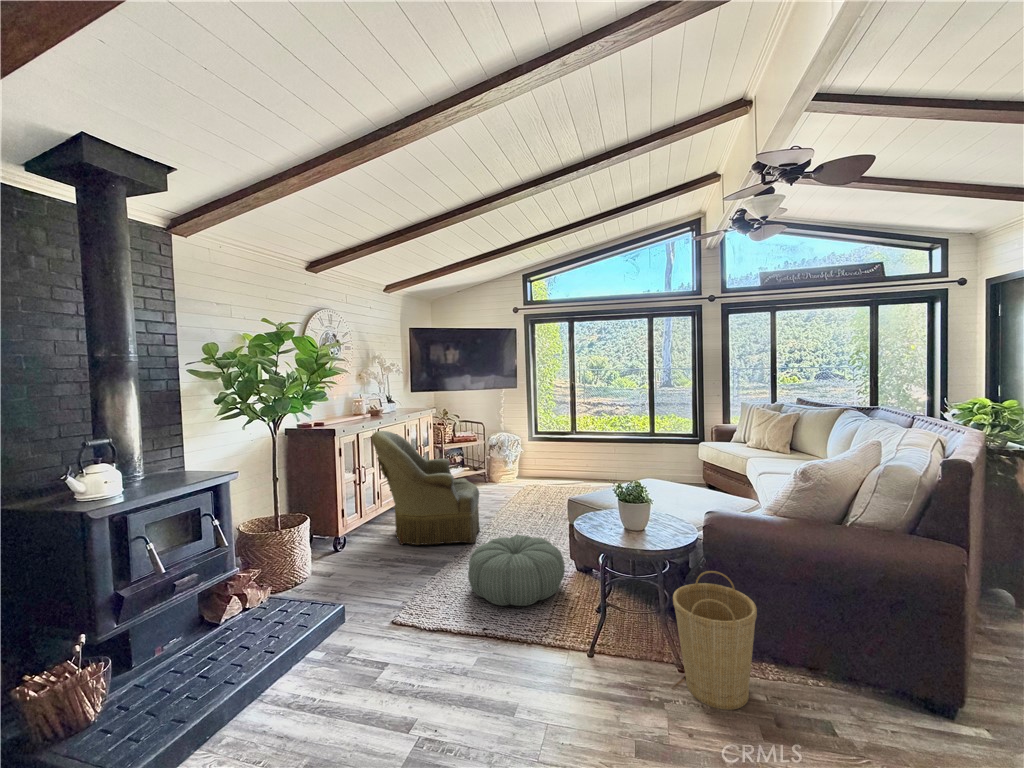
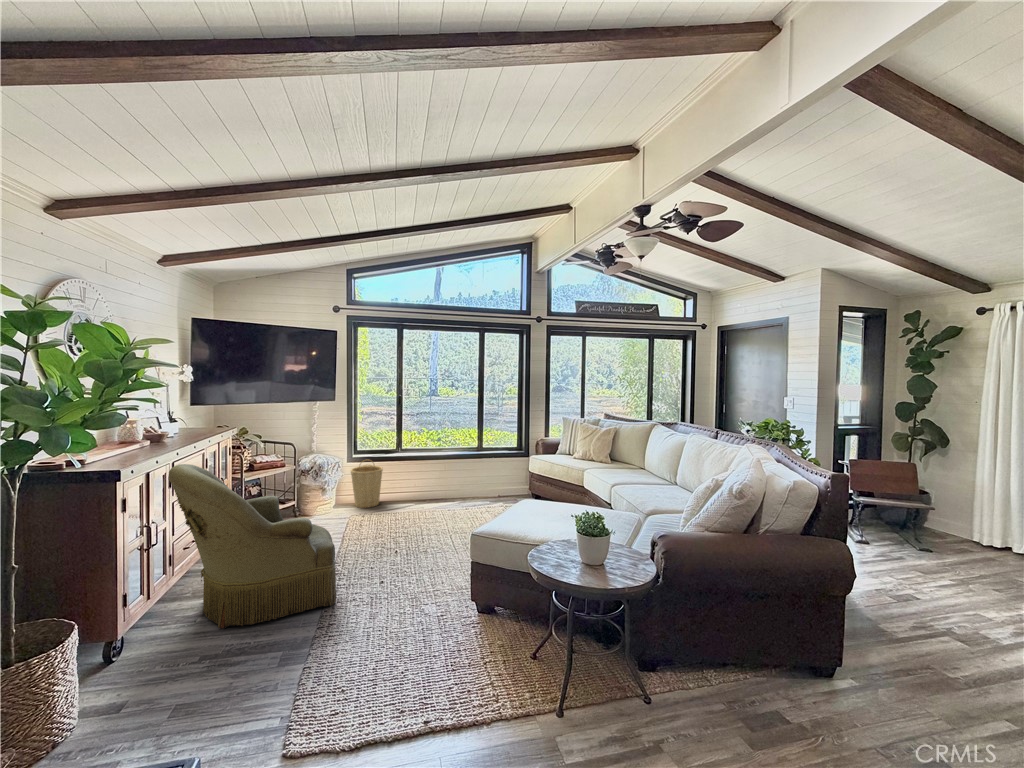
pouf: present [468,535,565,606] -> none [366,585,489,683]
basket: present [673,571,757,710] -> present [351,465,383,508]

